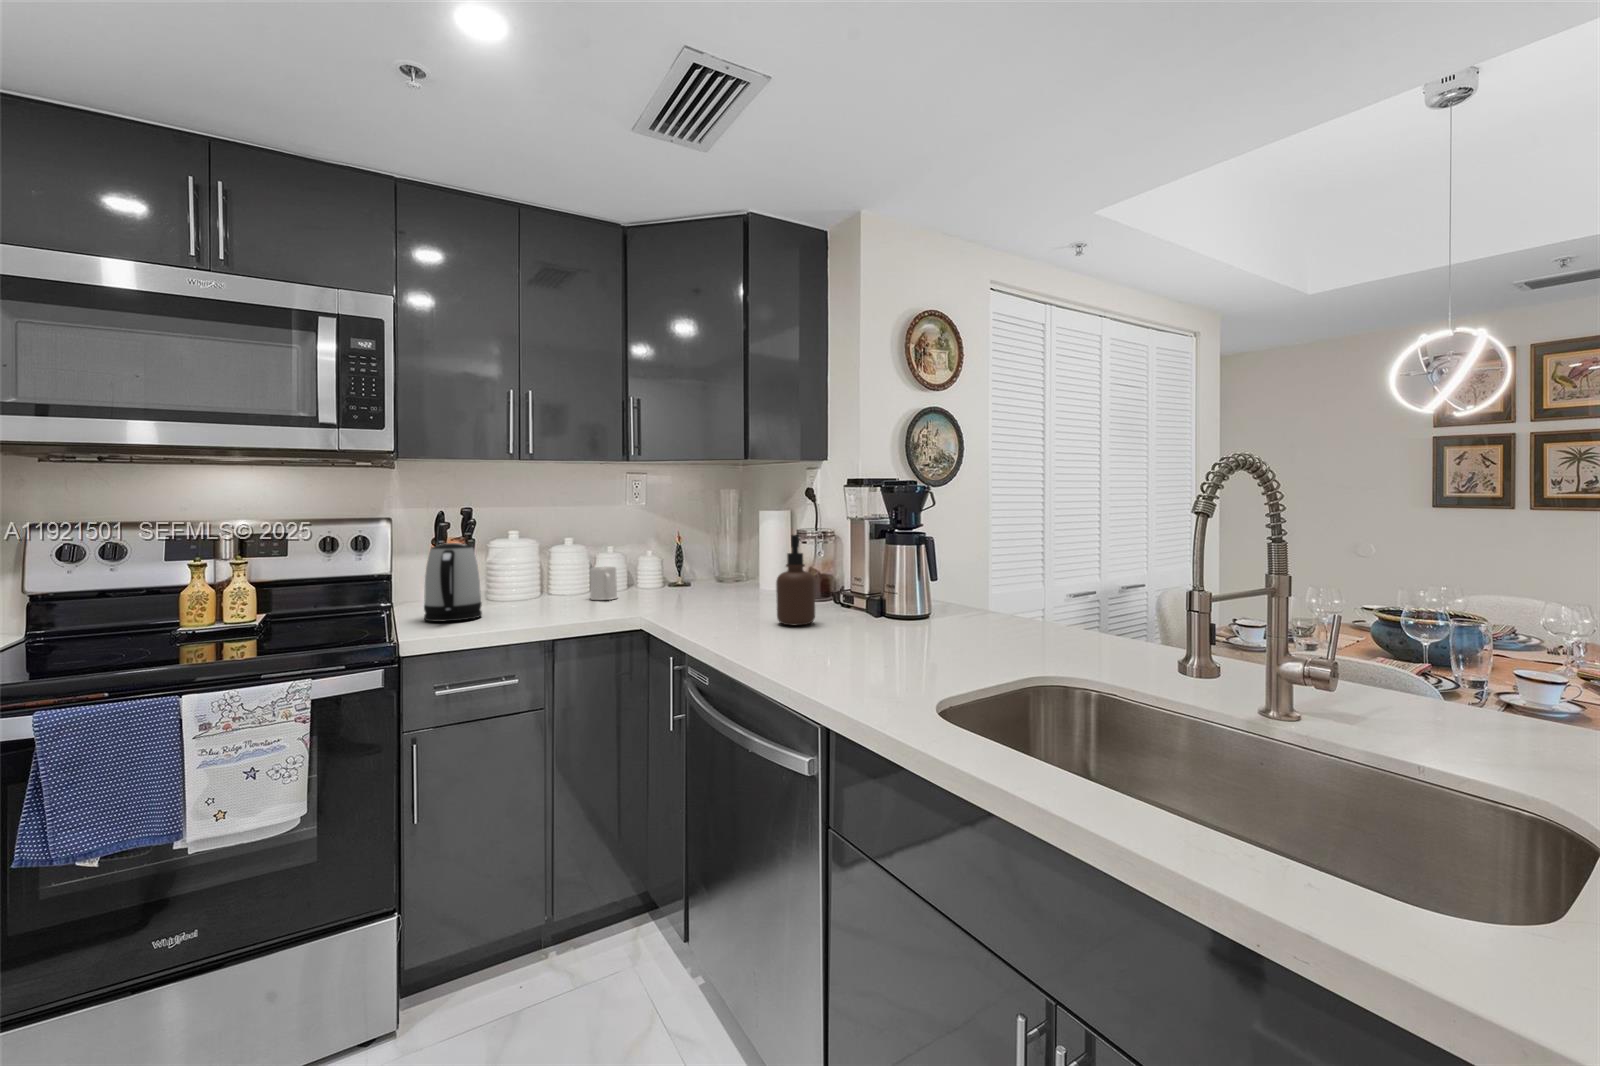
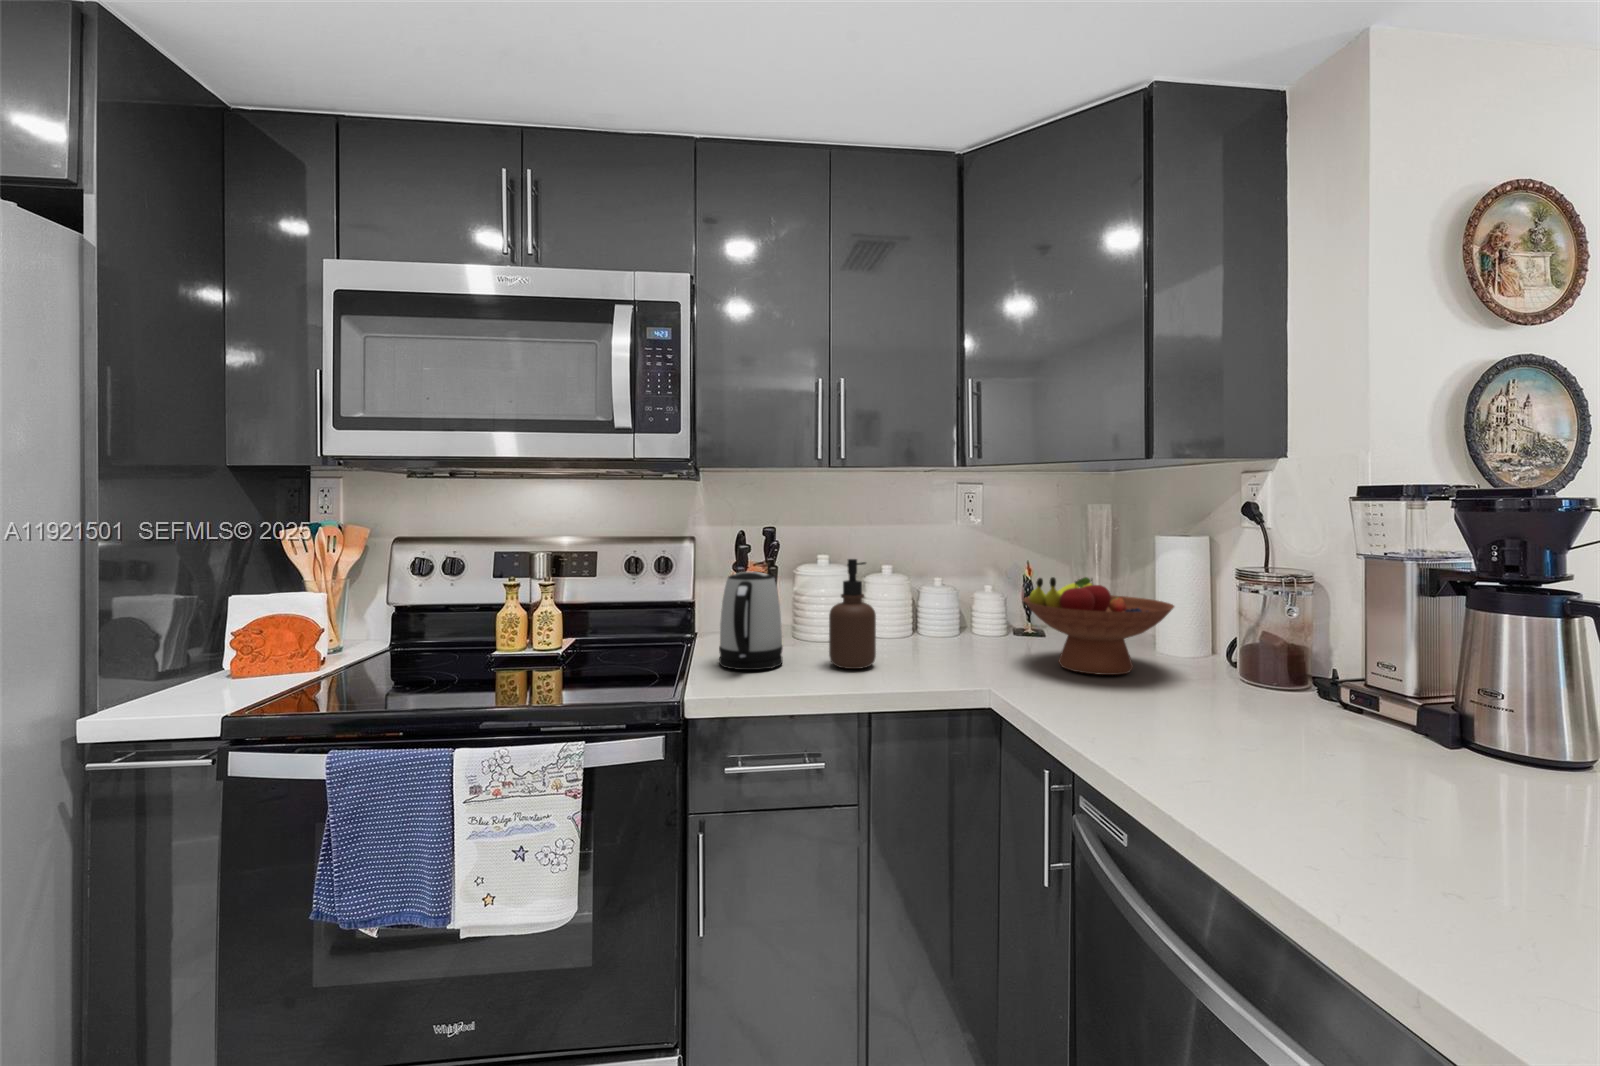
soap dispenser: present [776,535,815,626] -> present [829,559,876,669]
fruit bowl: none [669,539,765,604] -> present [1024,577,1174,675]
mug: present [590,567,617,600] -> none [914,603,950,649]

